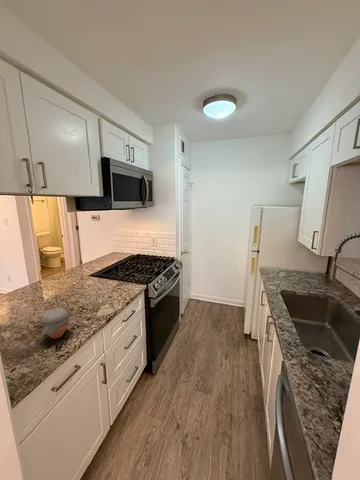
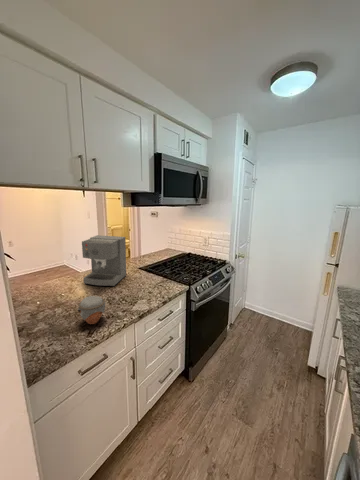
coffee maker: none [24,244,78,300] -> present [82,235,126,286]

